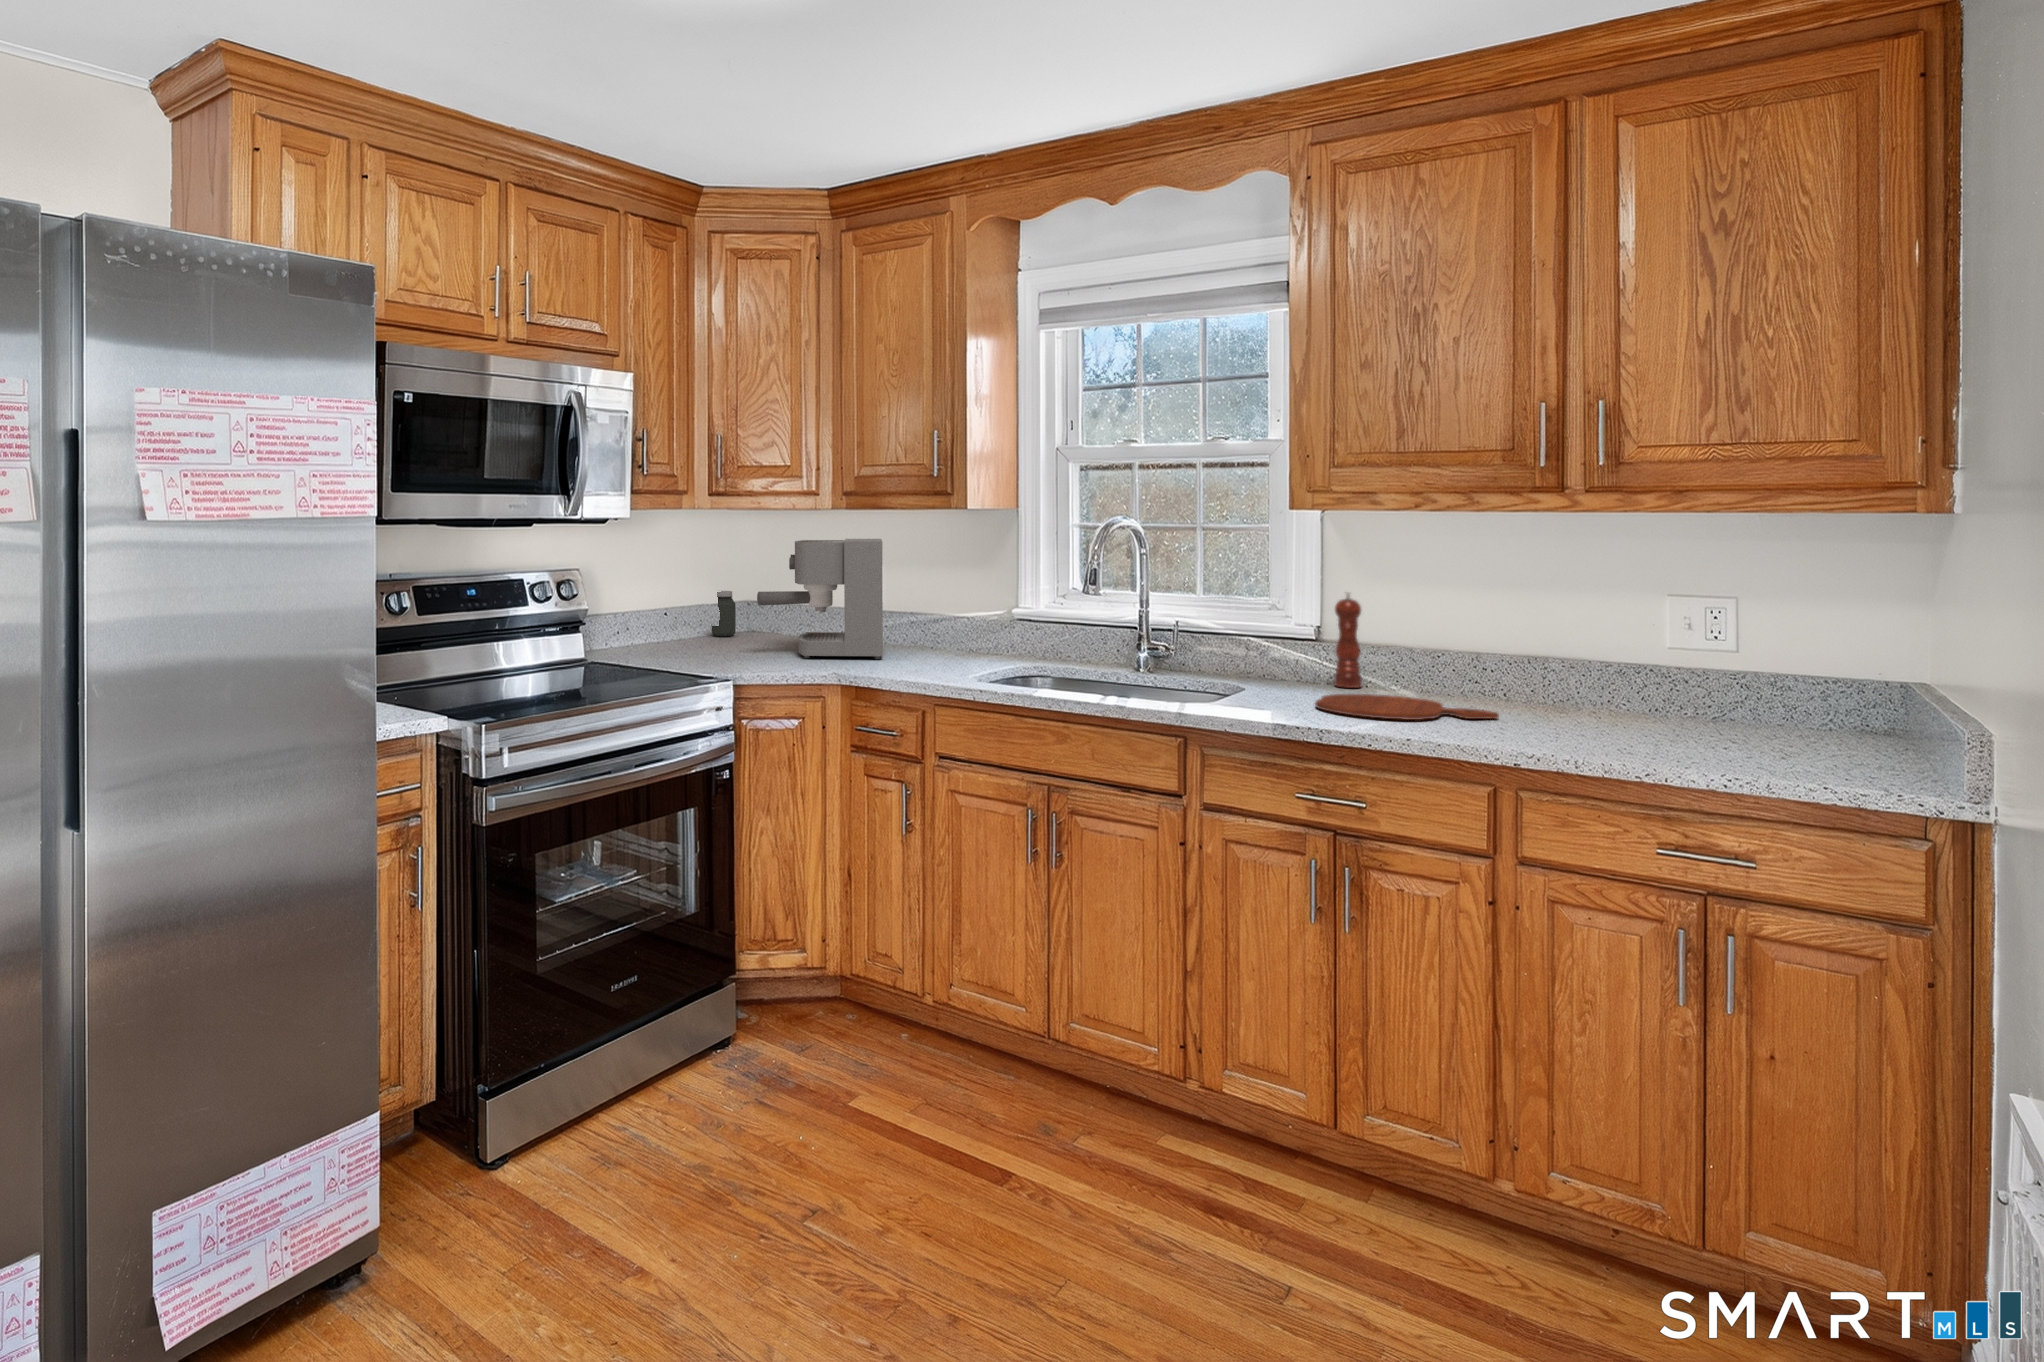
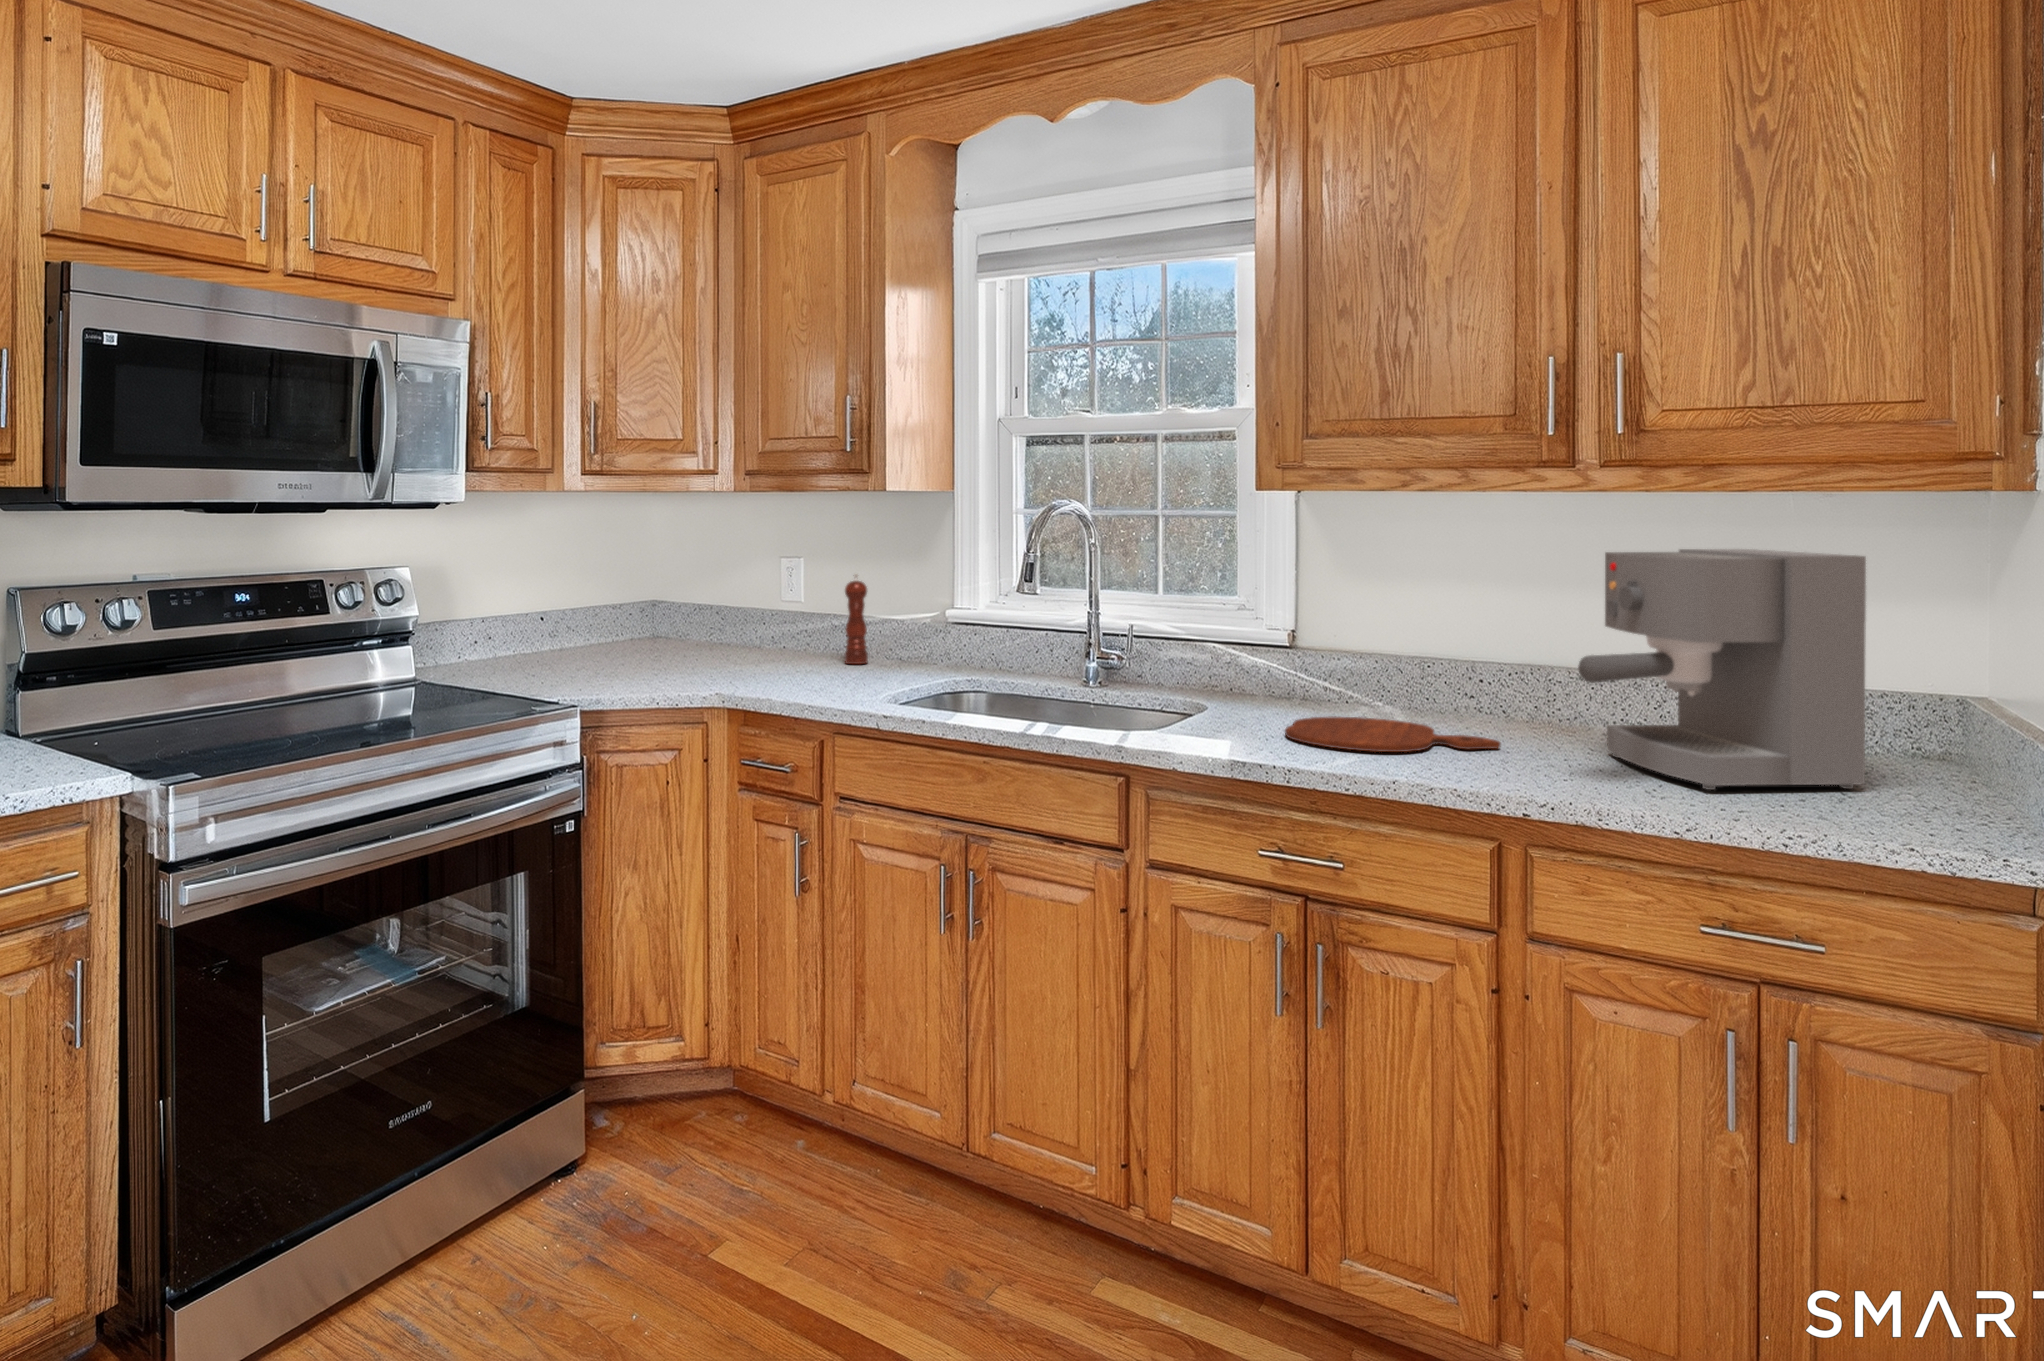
coffee maker: present [757,539,883,659] -> present [1578,549,1866,790]
jar: present [712,591,736,636] -> none [599,594,629,649]
pepper mill: present [1334,592,1362,688] -> present [844,575,868,664]

